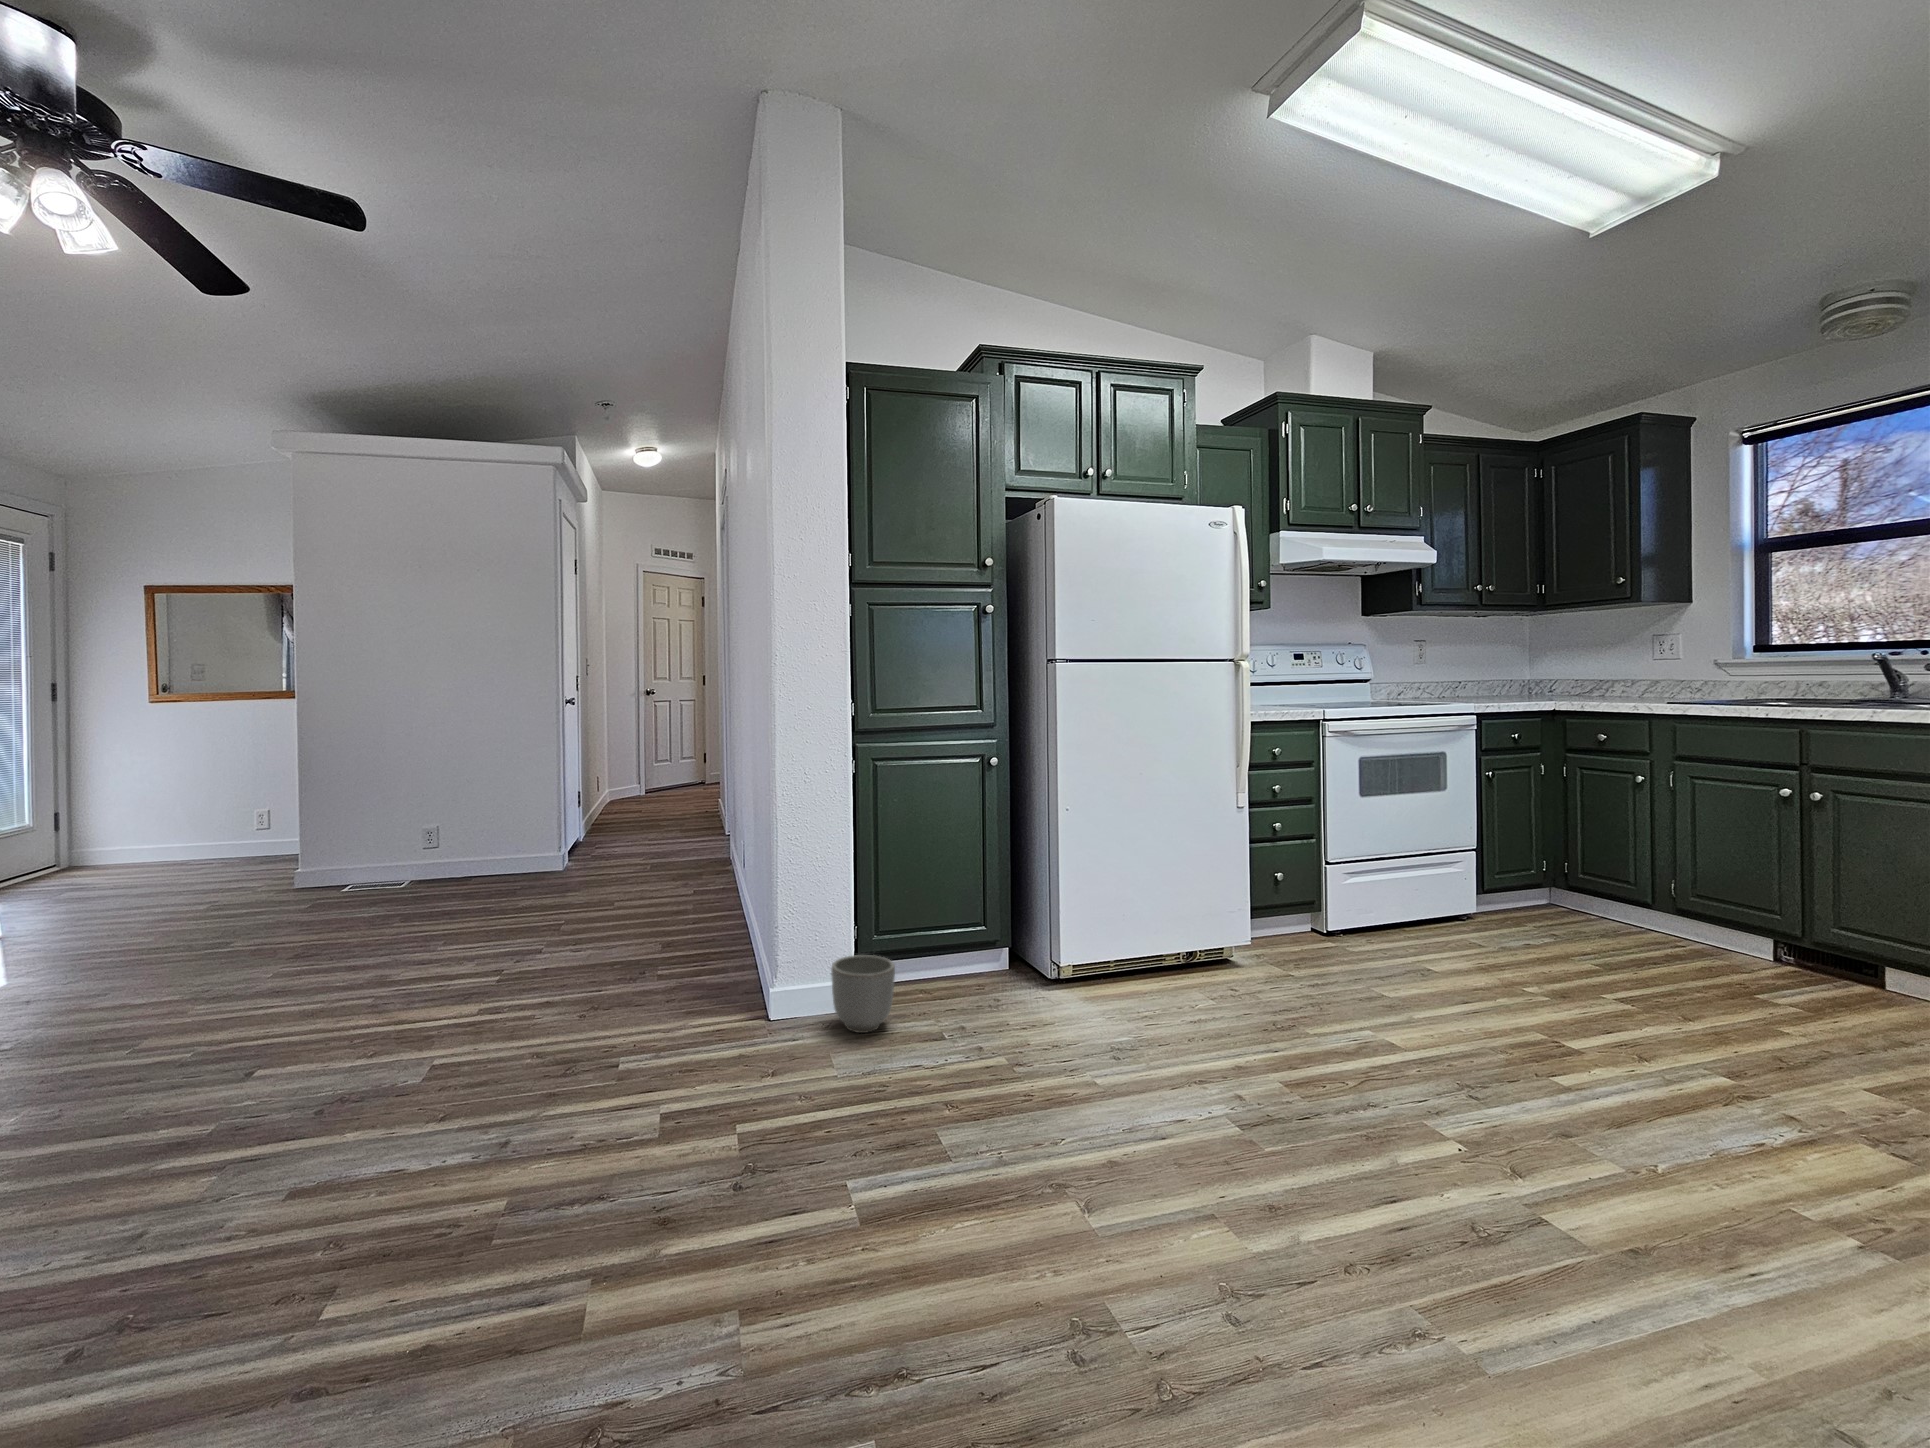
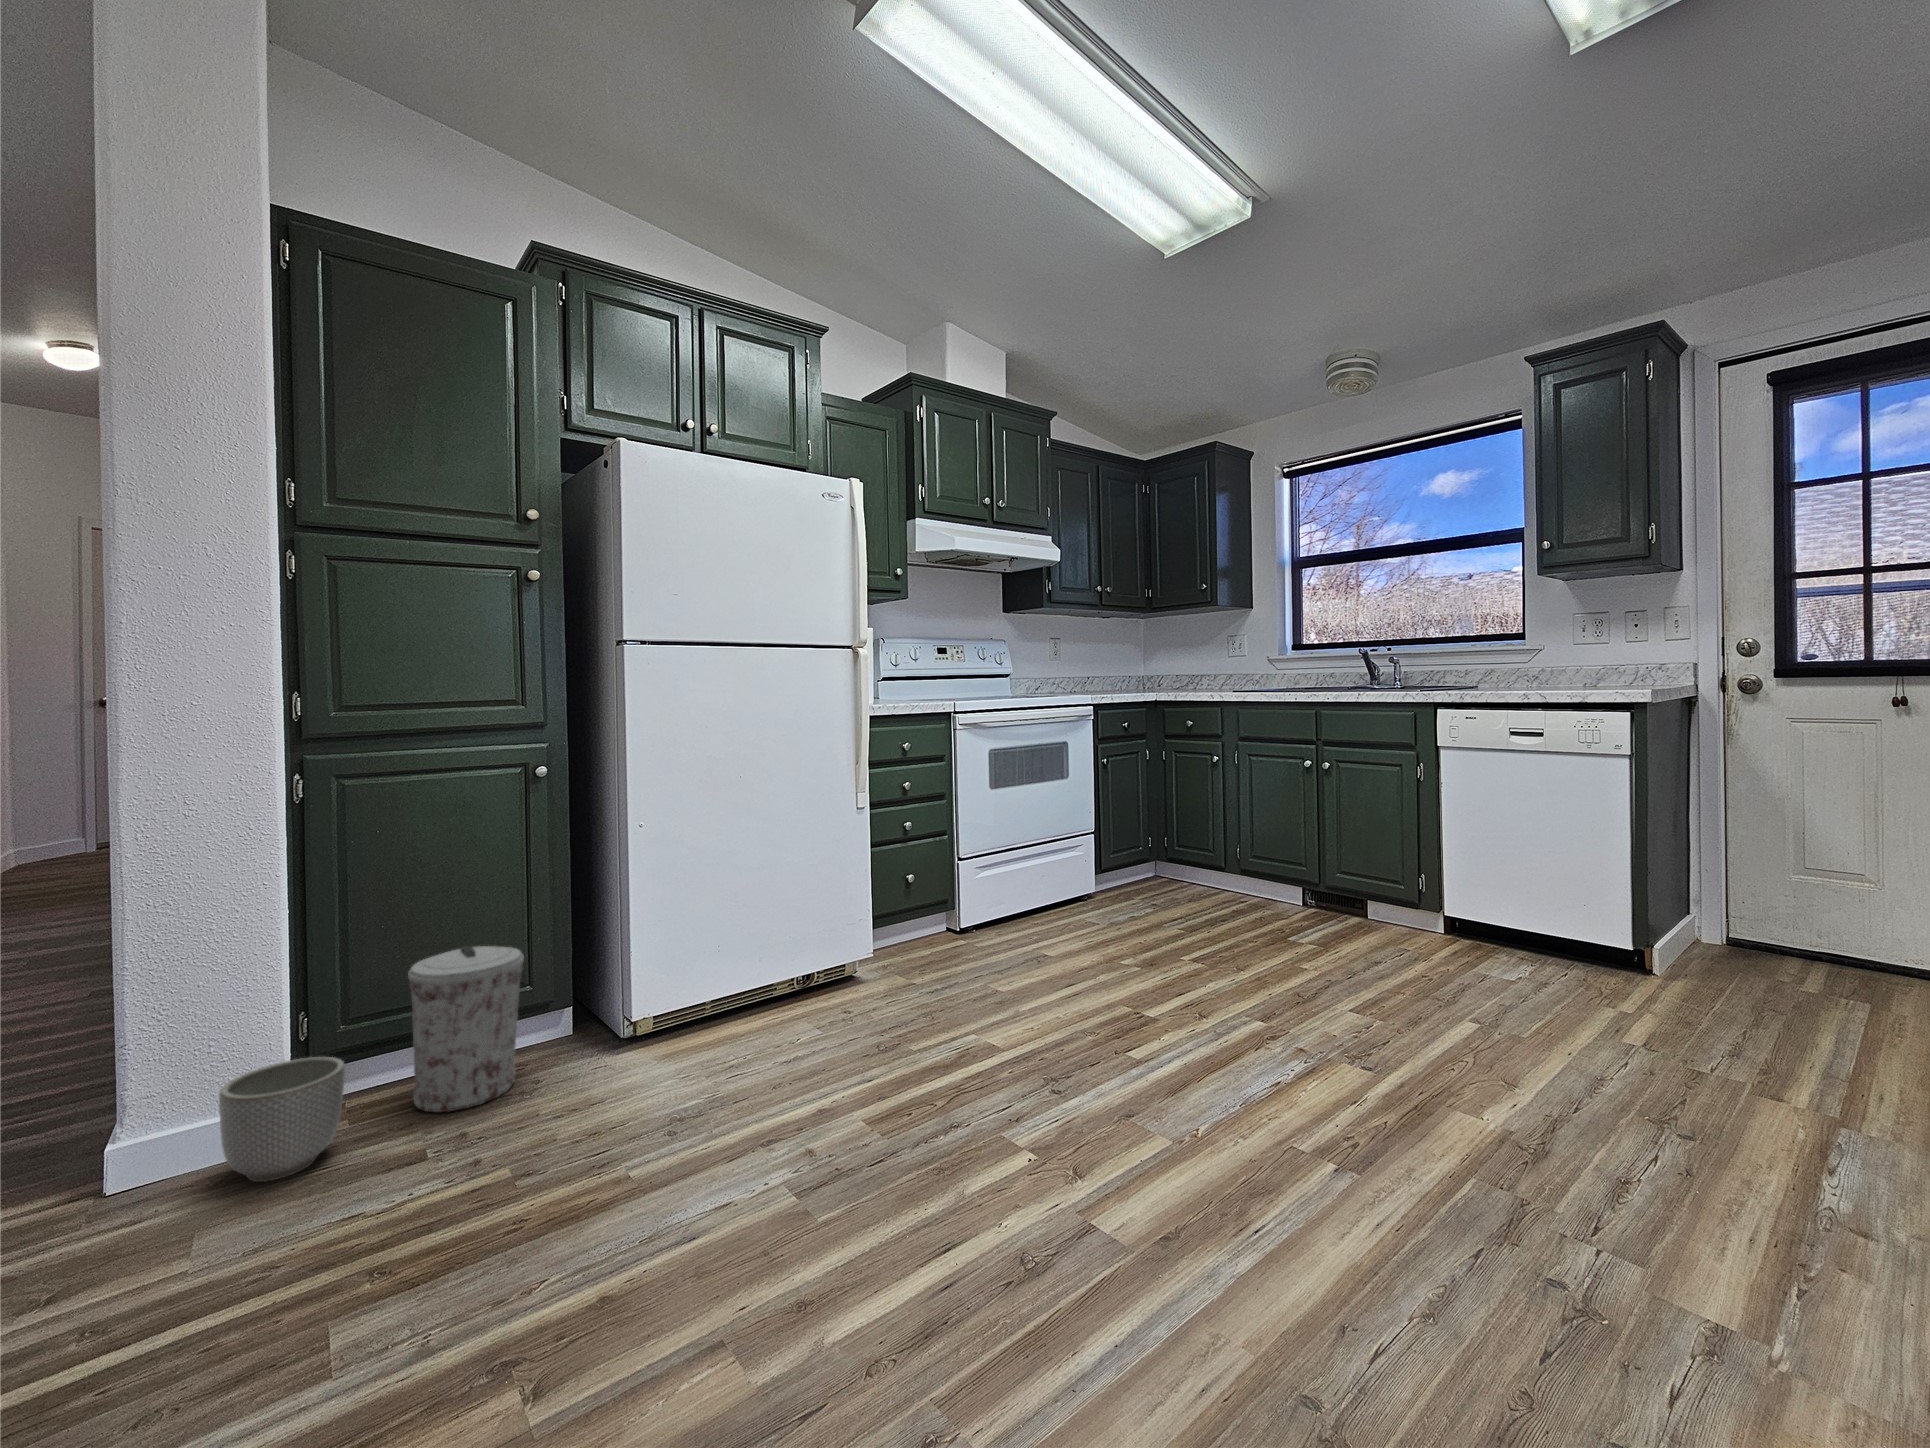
trash can: none [919,892,990,1010] -> present [408,946,524,1112]

